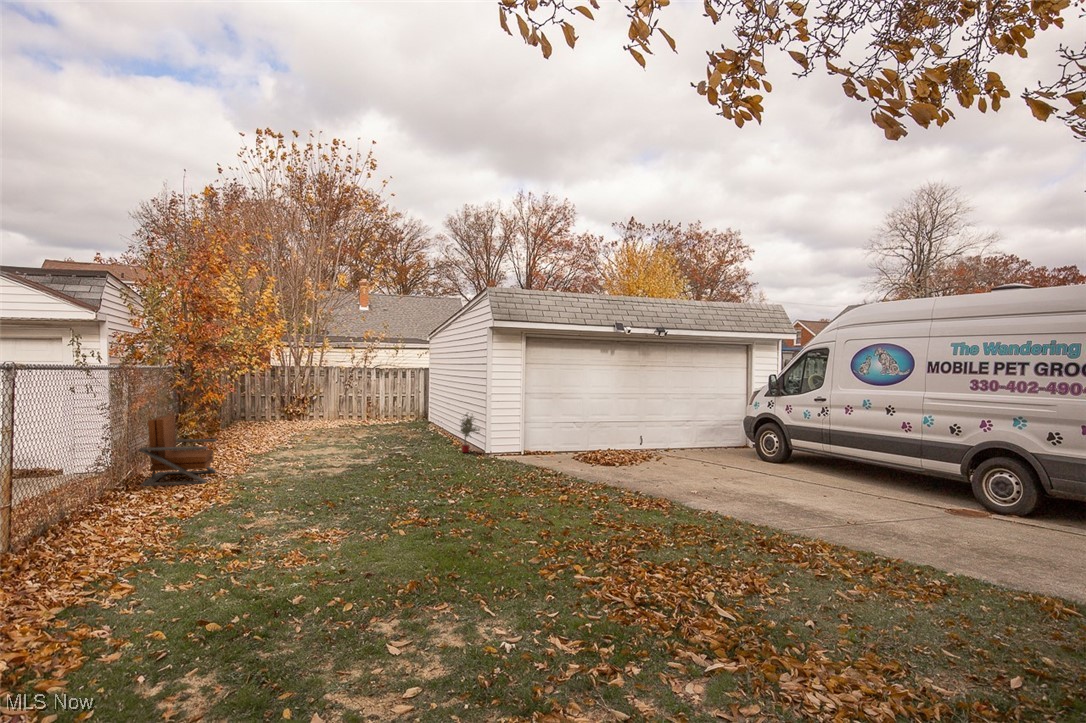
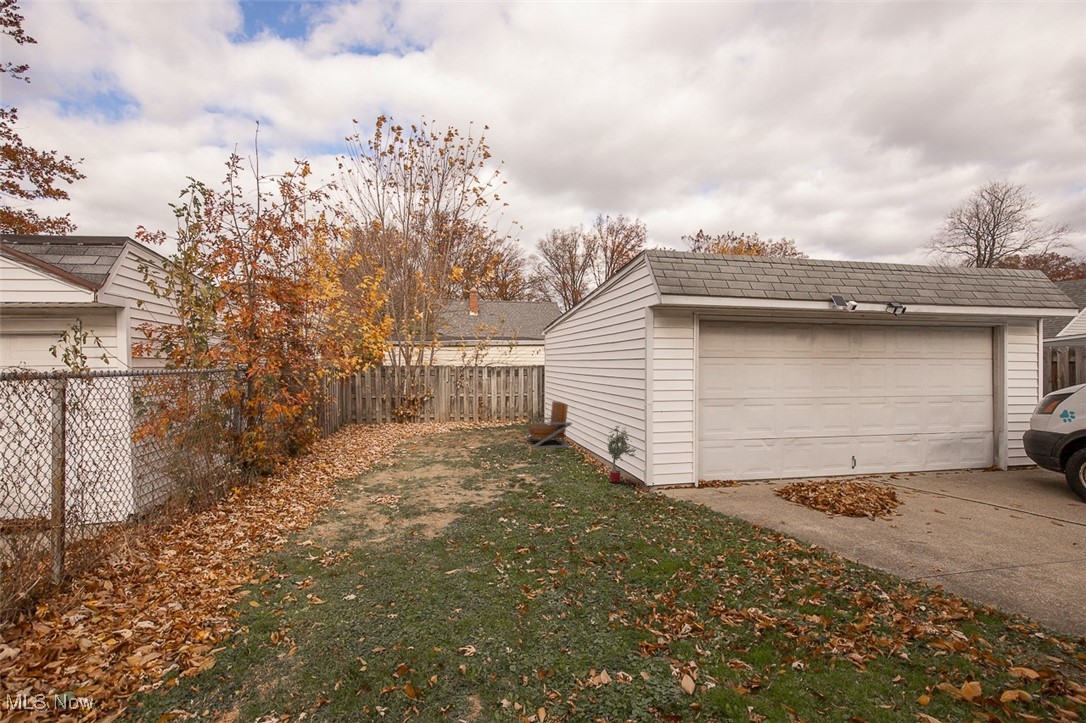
lounge chair: present [139,415,217,486] -> present [527,401,572,448]

